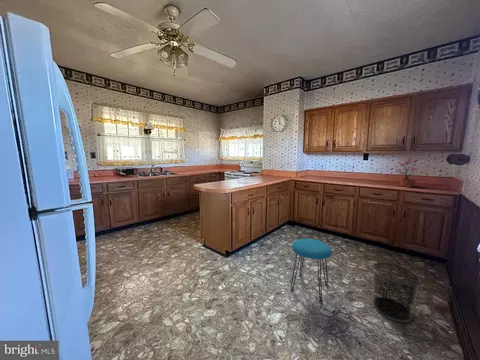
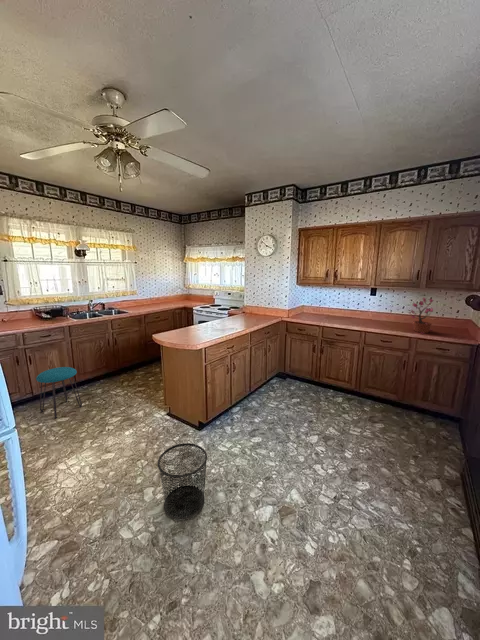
stool: present [291,239,332,301] -> present [36,367,82,418]
waste bin: present [373,262,421,322] -> present [158,443,207,520]

